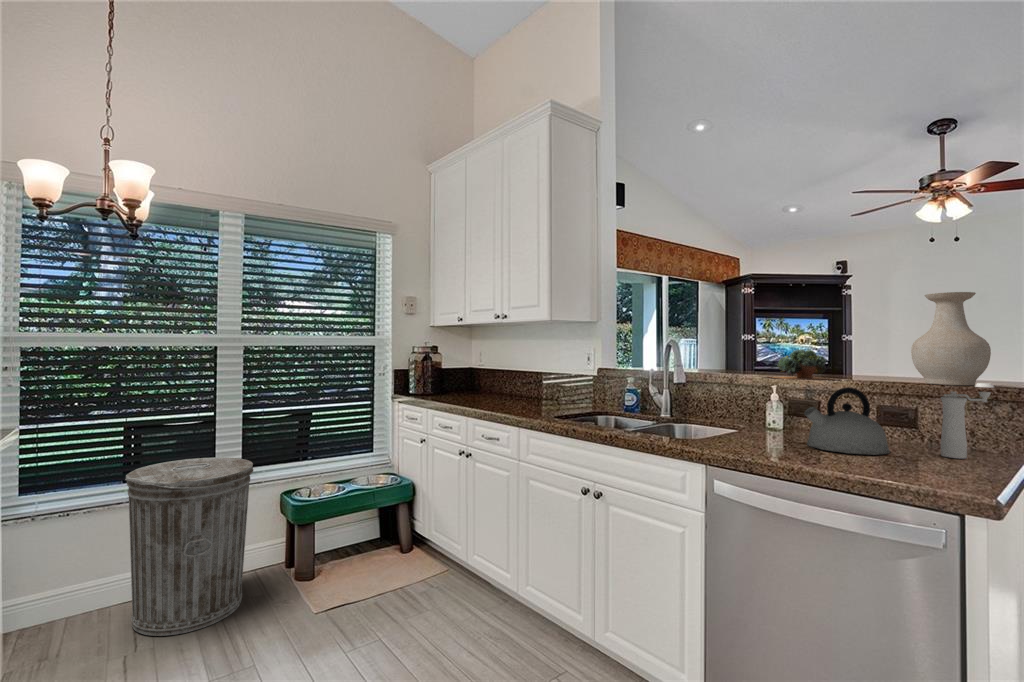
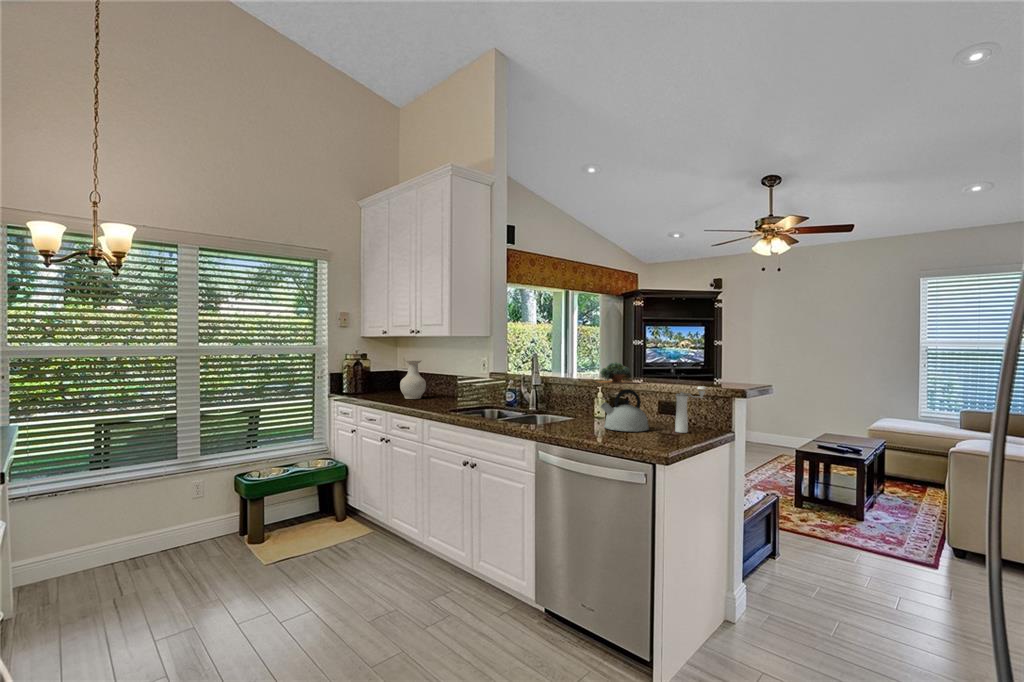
vase: present [911,292,991,386] -> present [400,360,426,399]
trash can: present [125,457,253,636] -> none [108,447,214,585]

